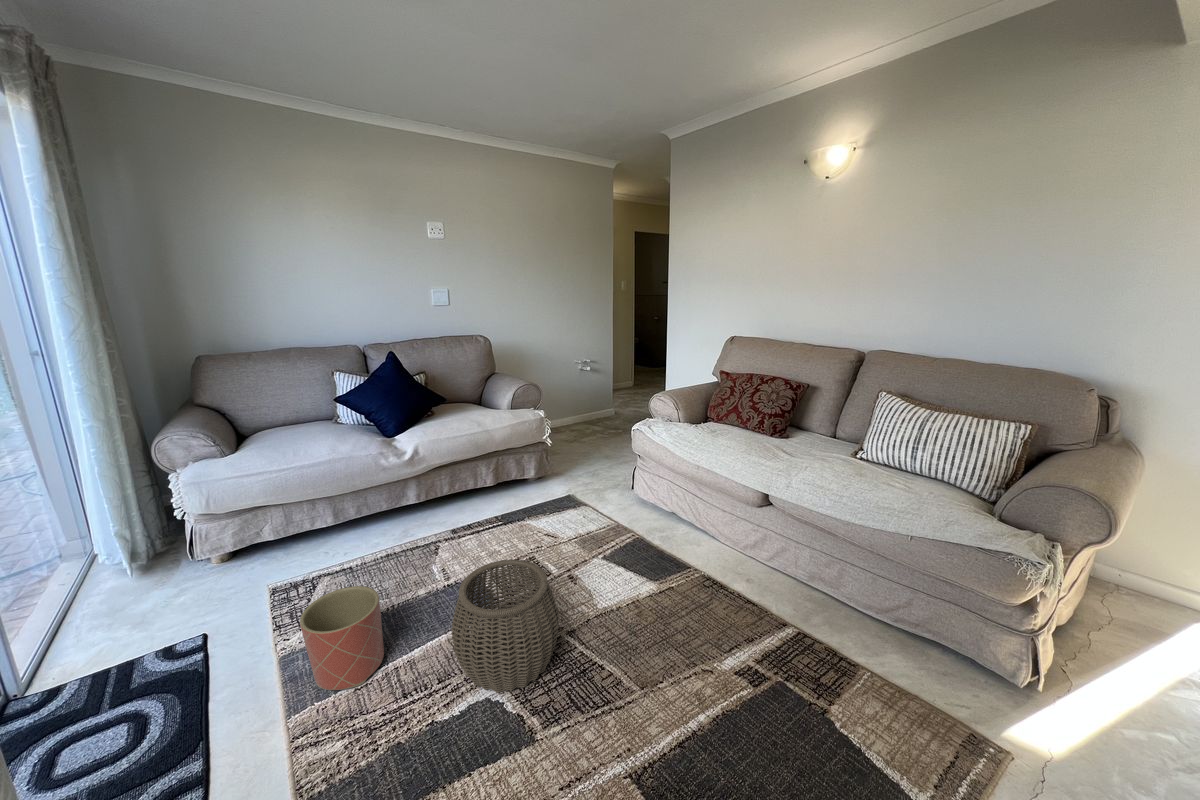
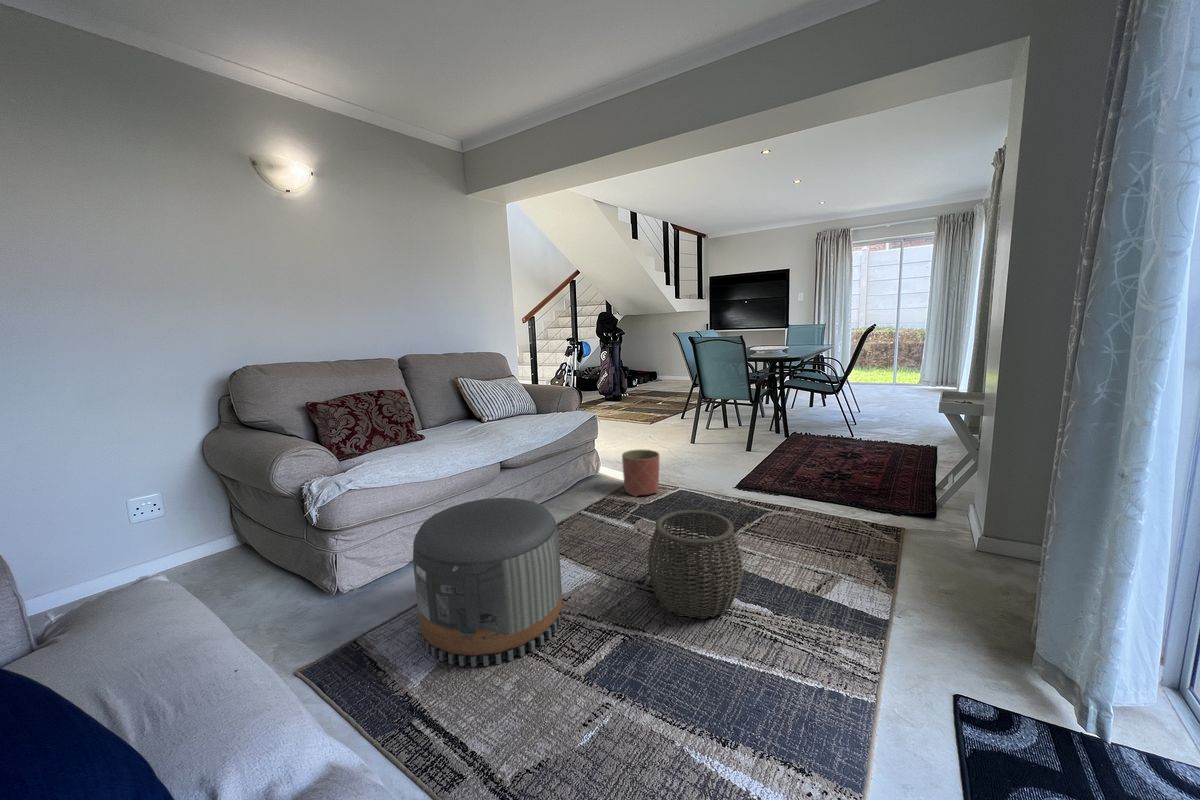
pouf: none [511,455,616,572] -> present [413,498,563,667]
planter: present [300,586,384,690] -> present [622,449,659,496]

